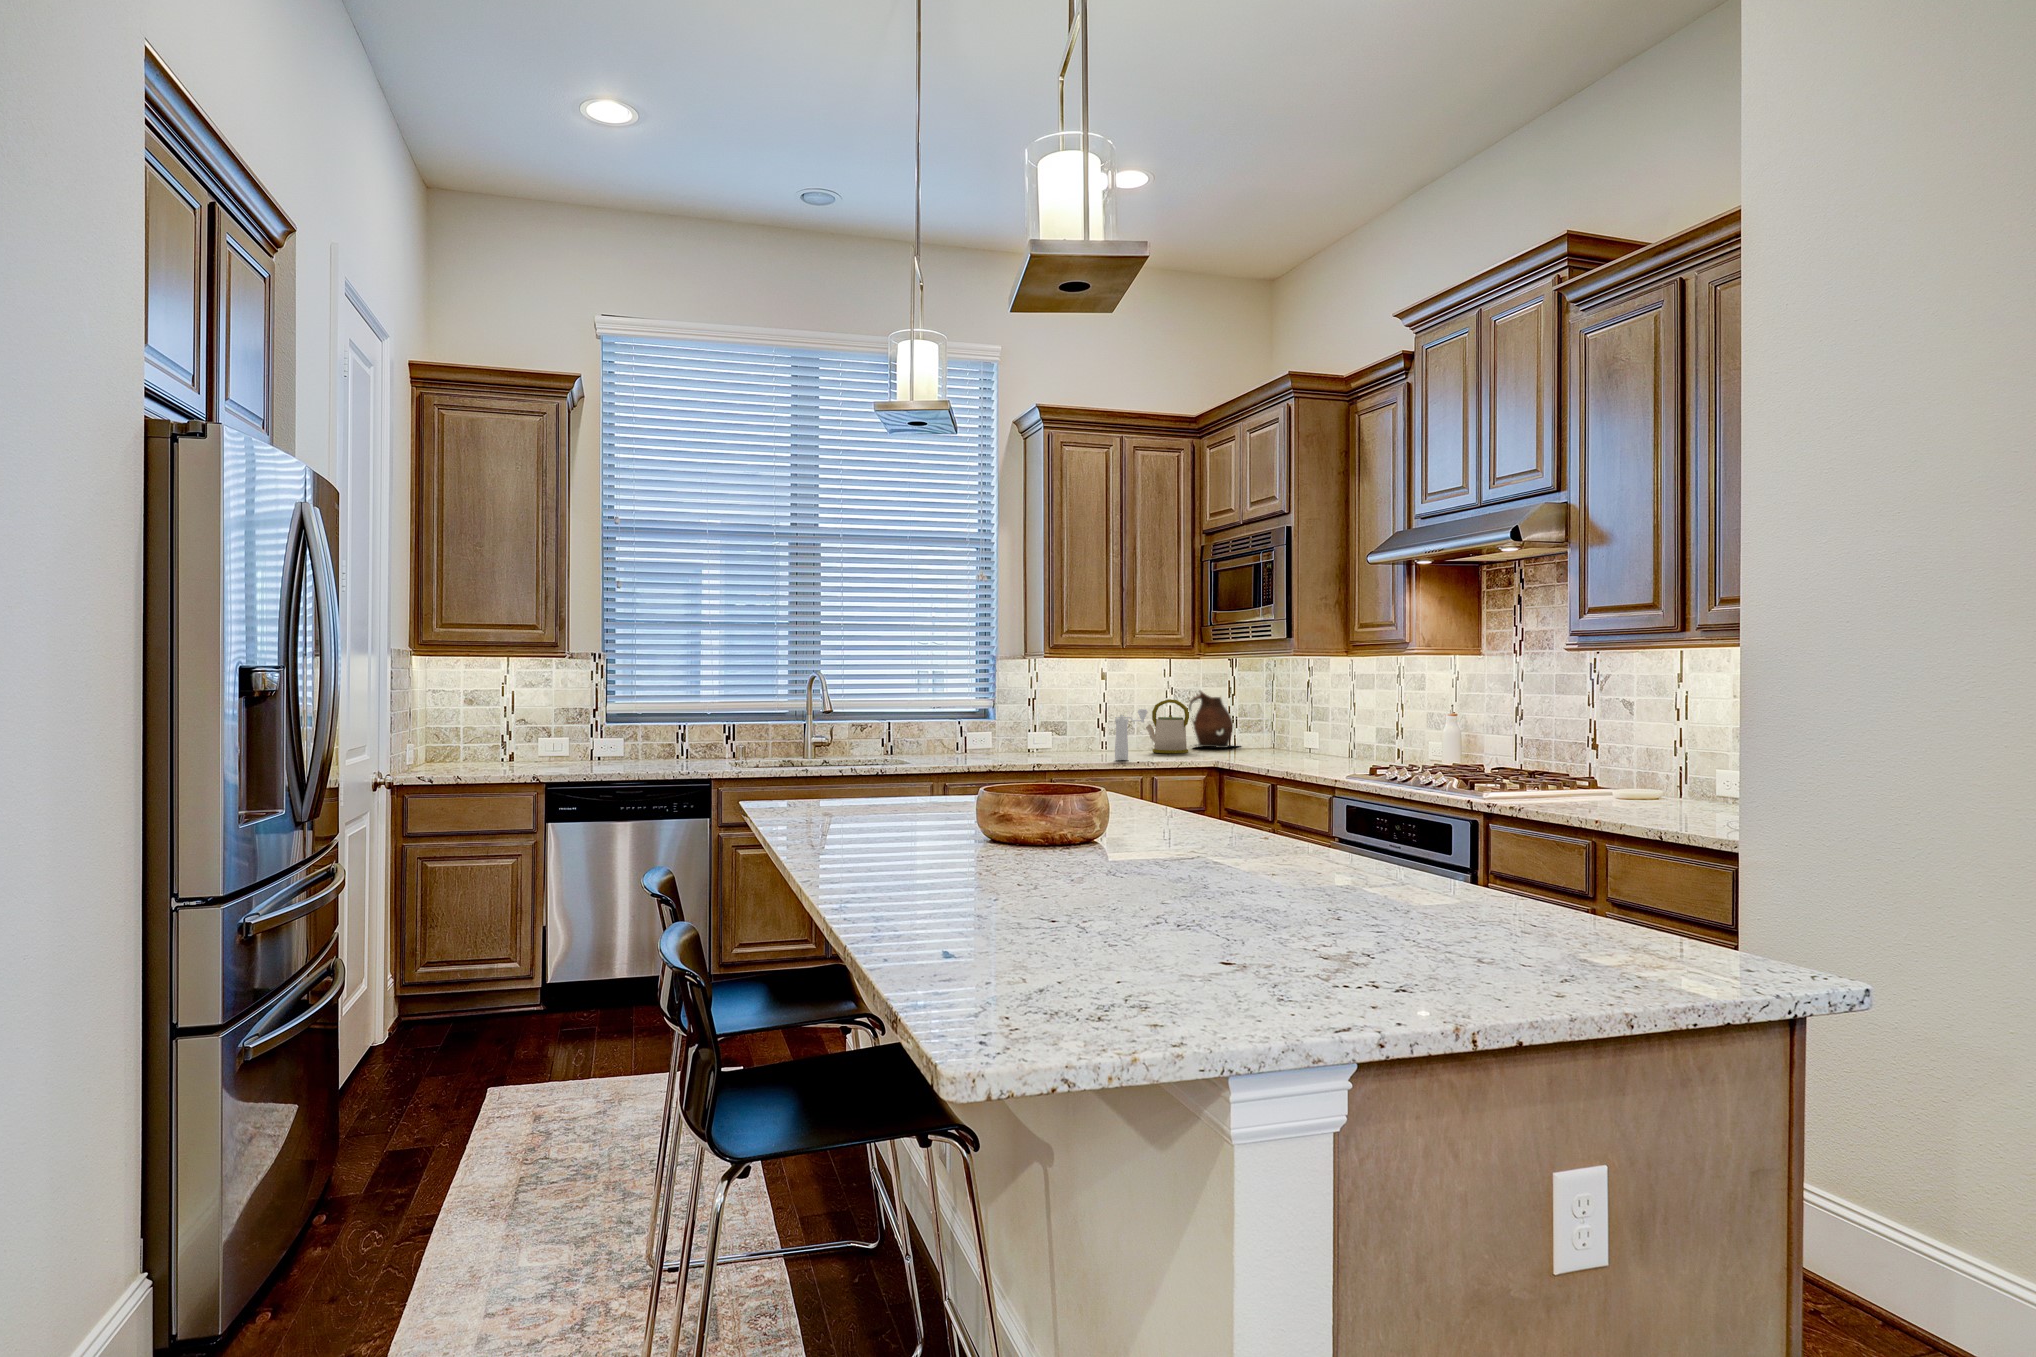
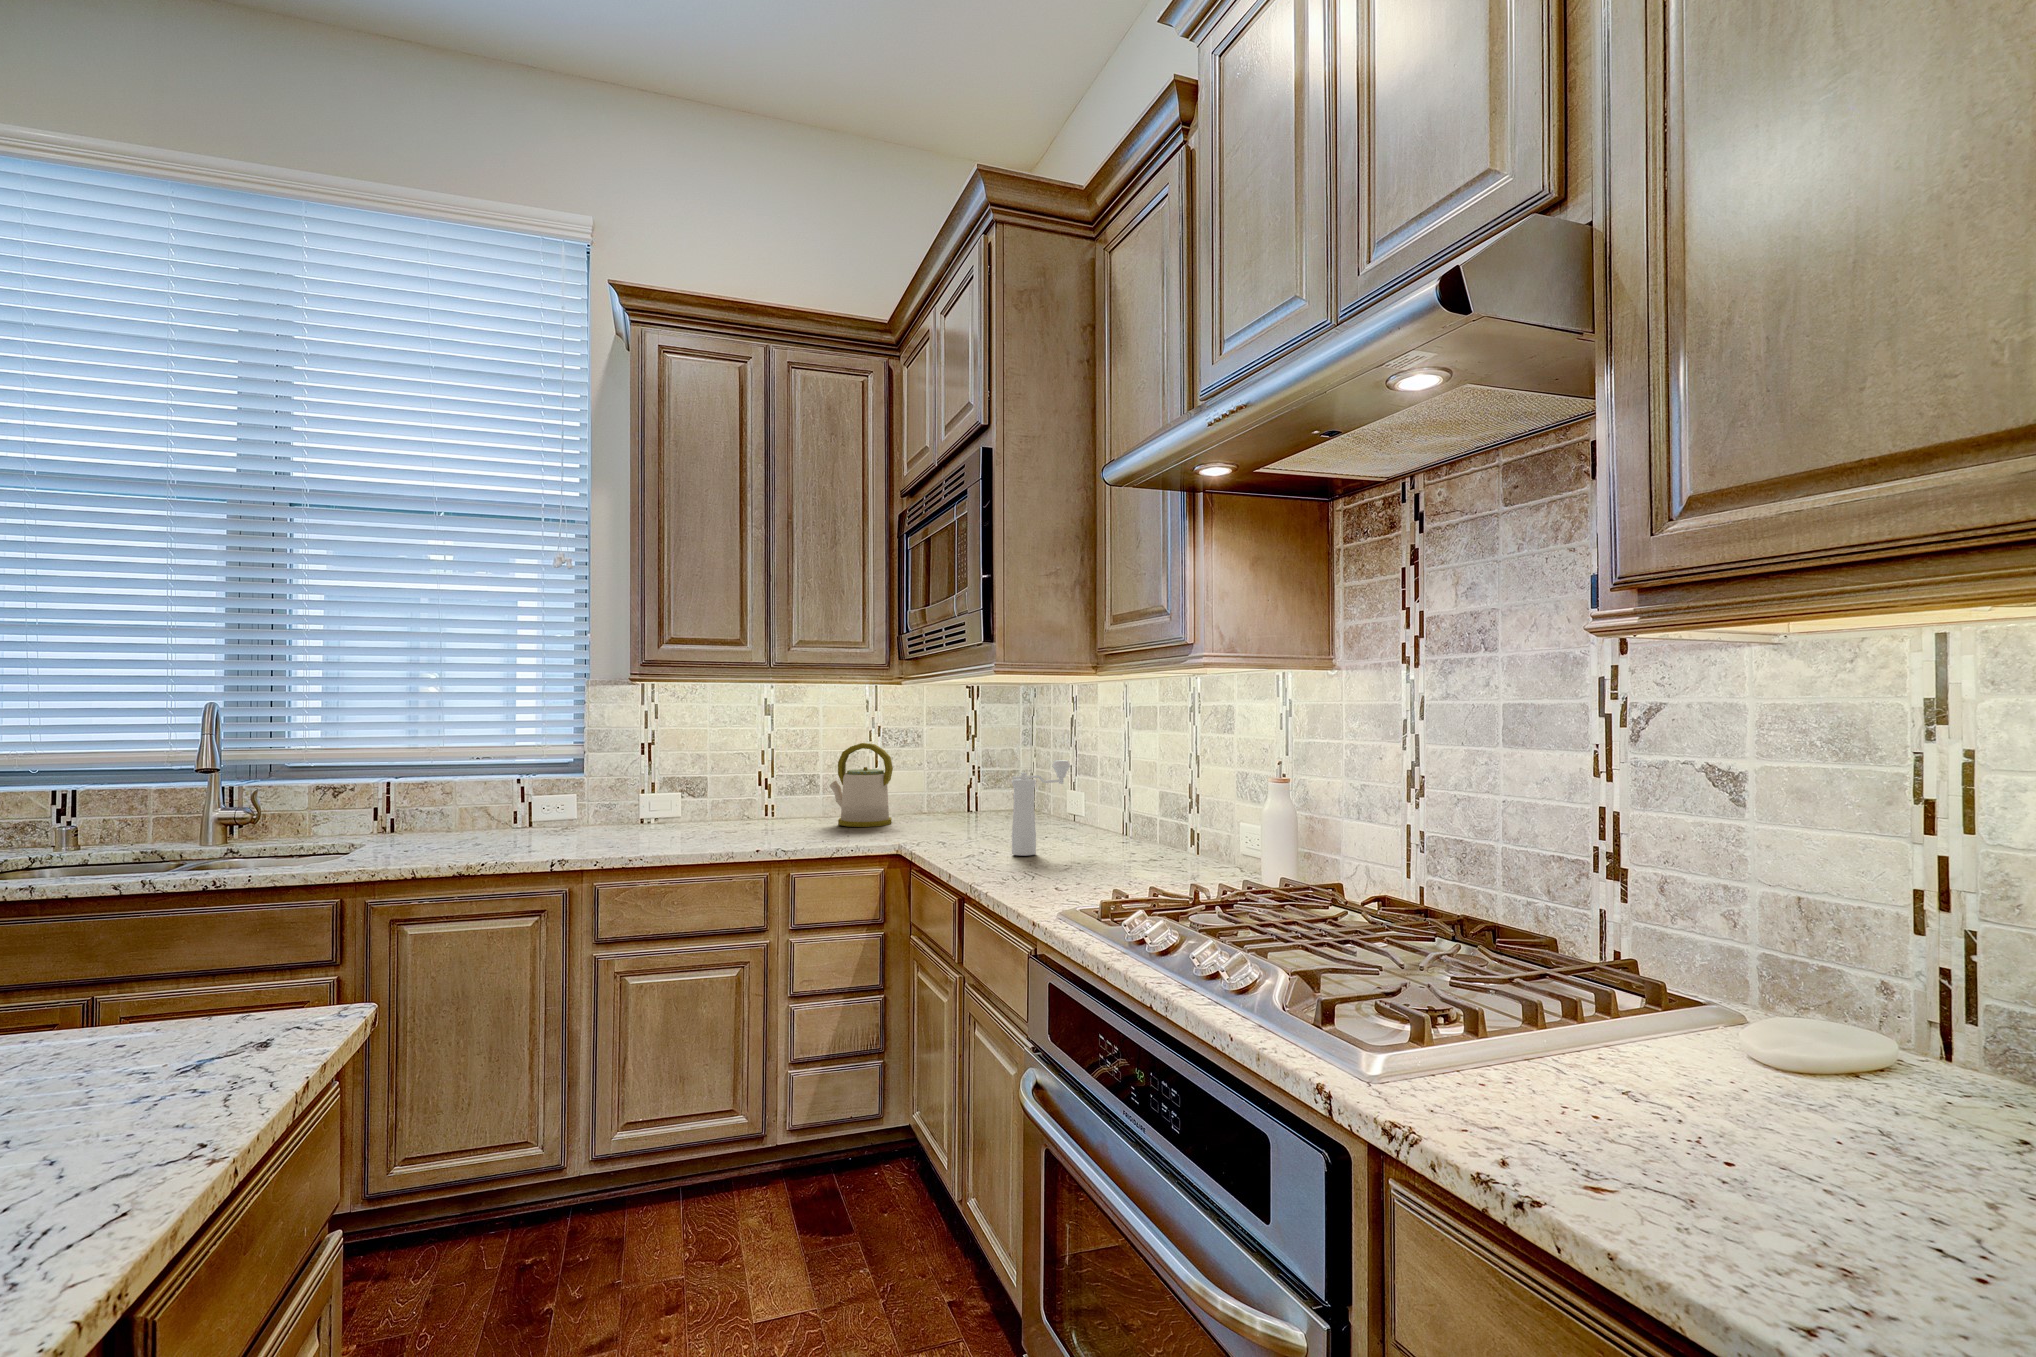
ceramic pitcher: present [1187,691,1233,748] -> none [905,728,984,815]
pepper mill: present [1115,709,1148,760] -> present [1012,760,1070,856]

